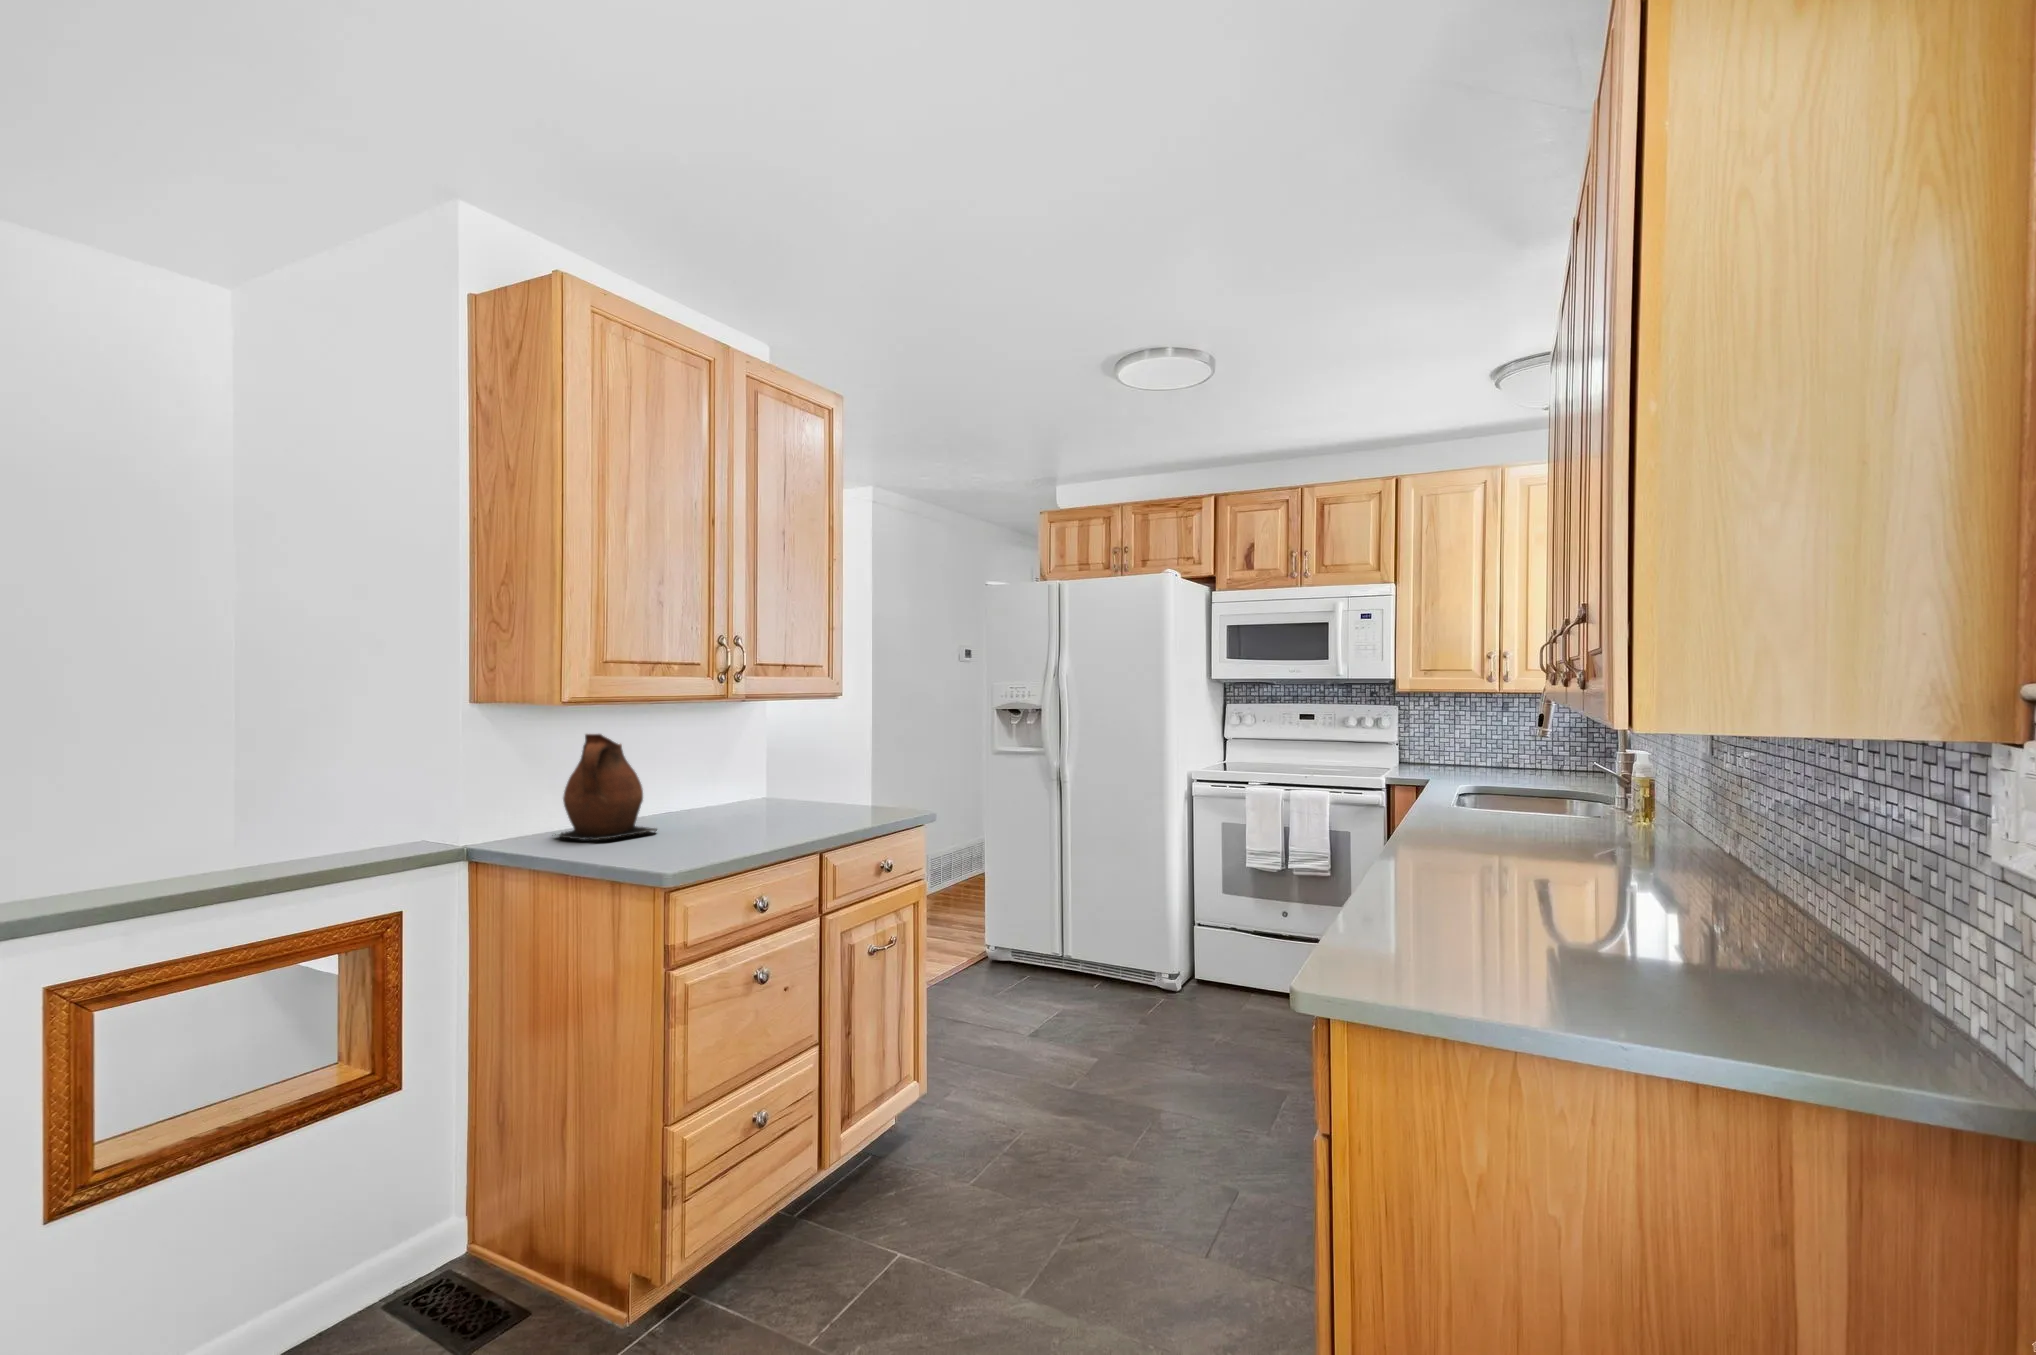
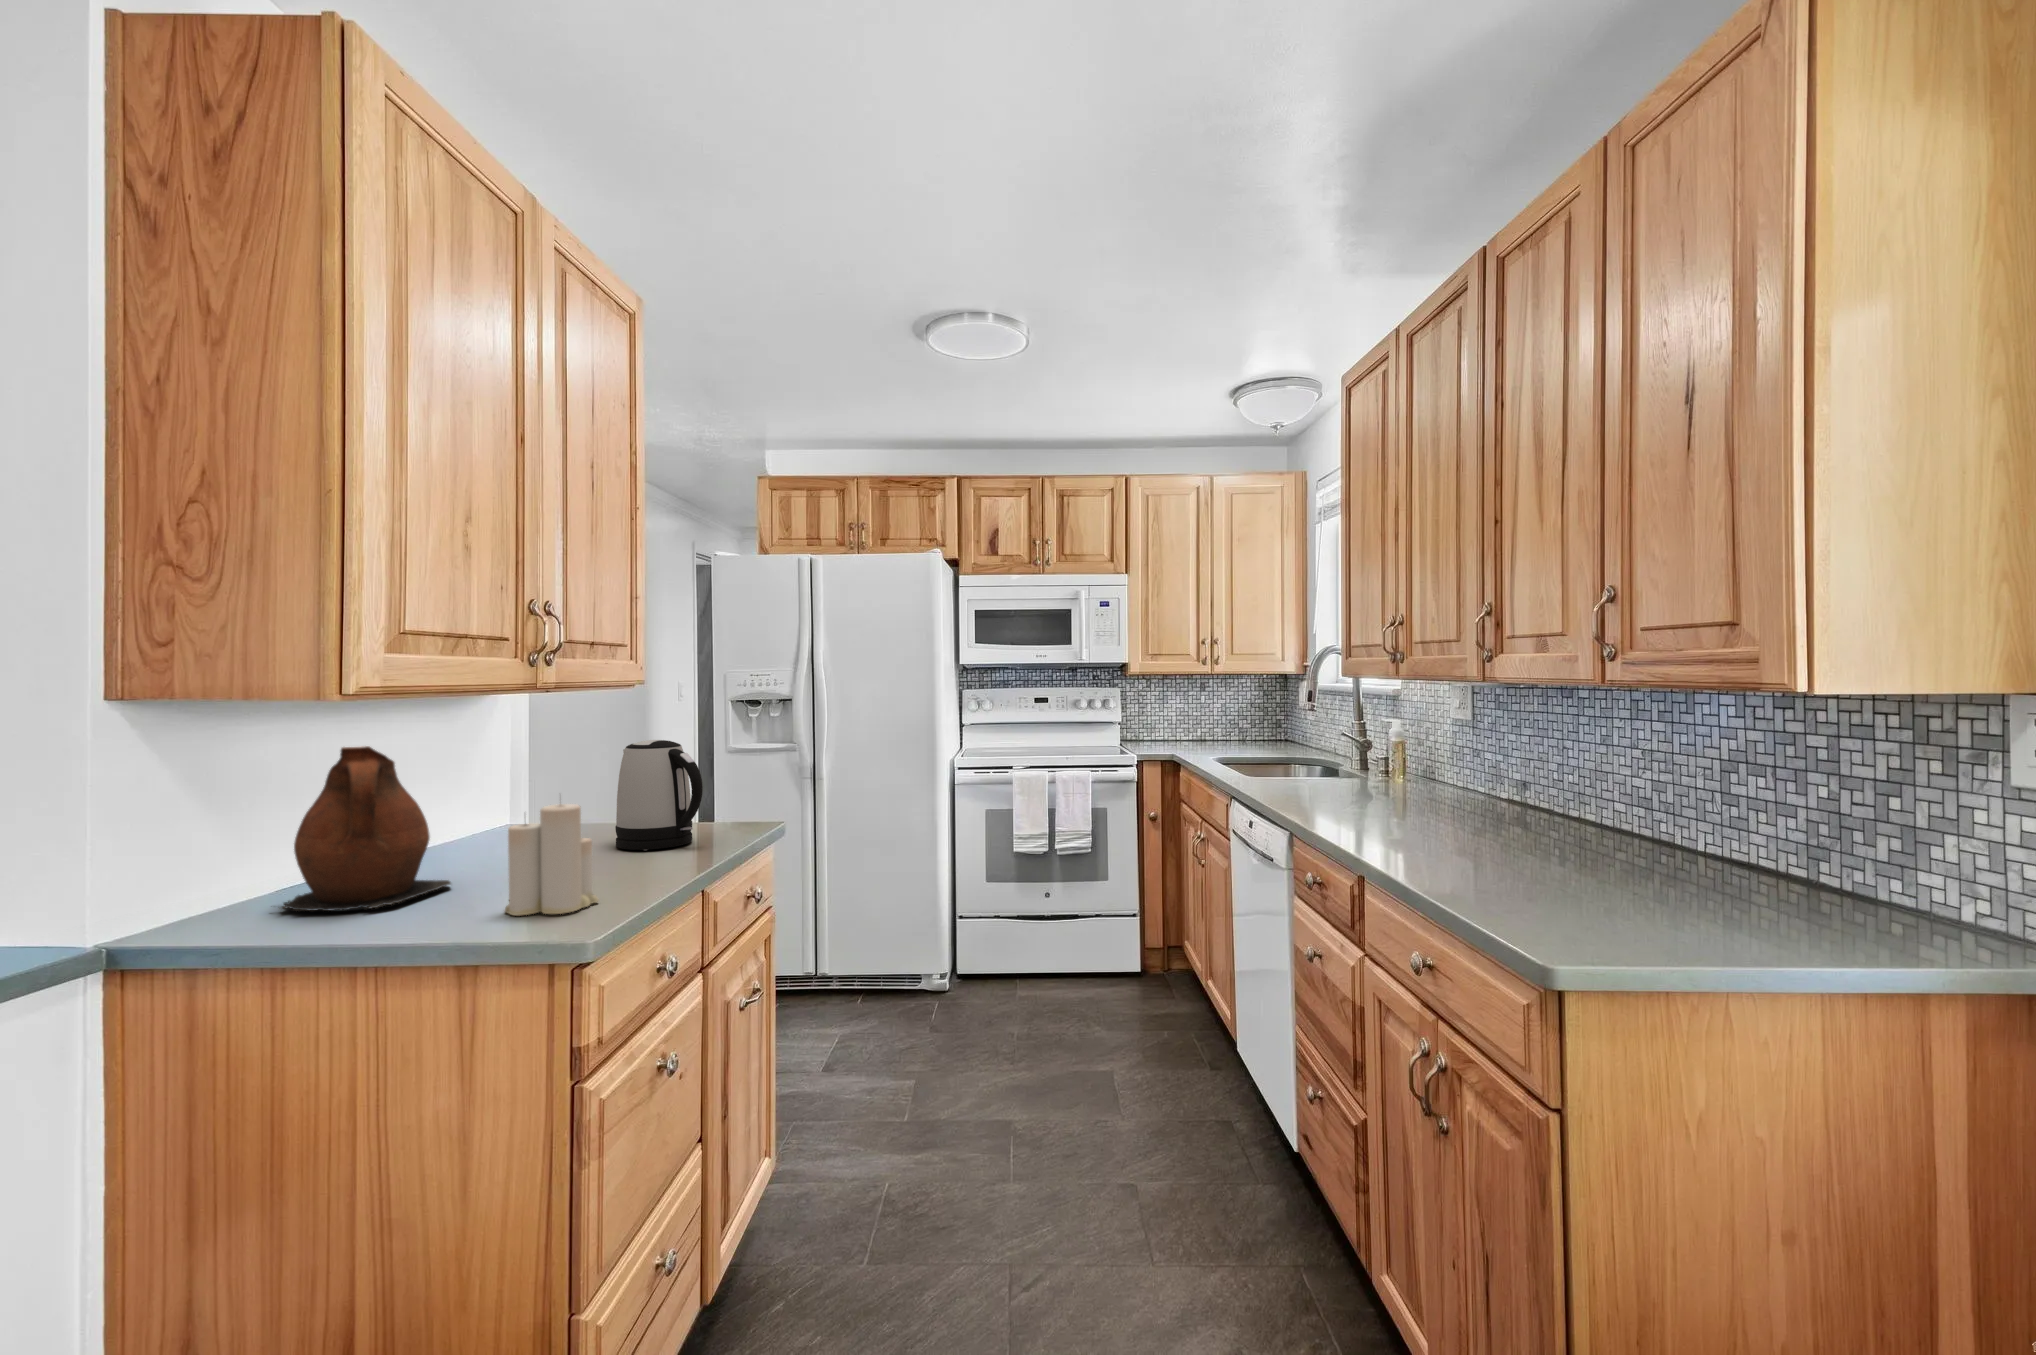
kettle: none [789,738,845,822] -> present [615,740,703,850]
candle: none [656,771,715,855] -> present [505,804,599,916]

